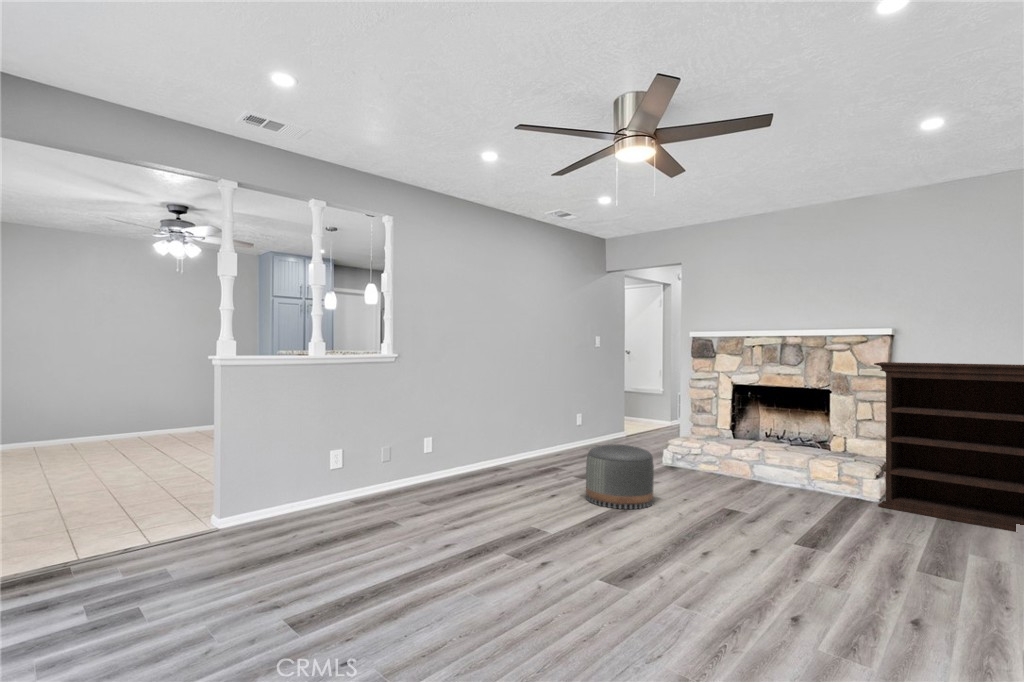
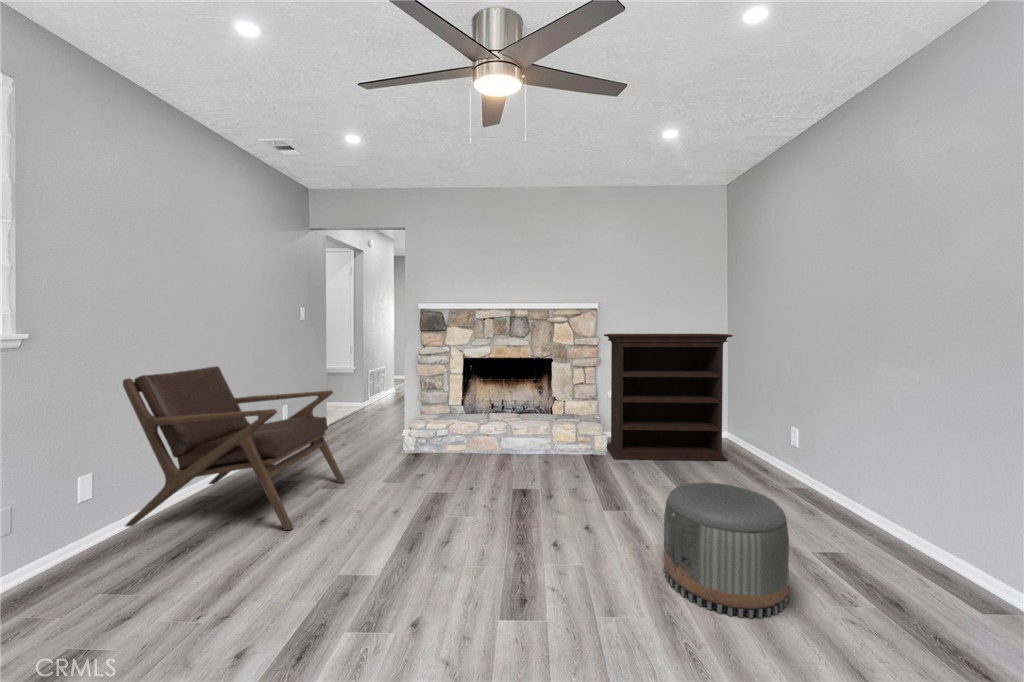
lounge chair: none [476,376,601,482] -> present [123,366,345,530]
pouf: present [586,444,654,509] -> present [664,483,789,618]

